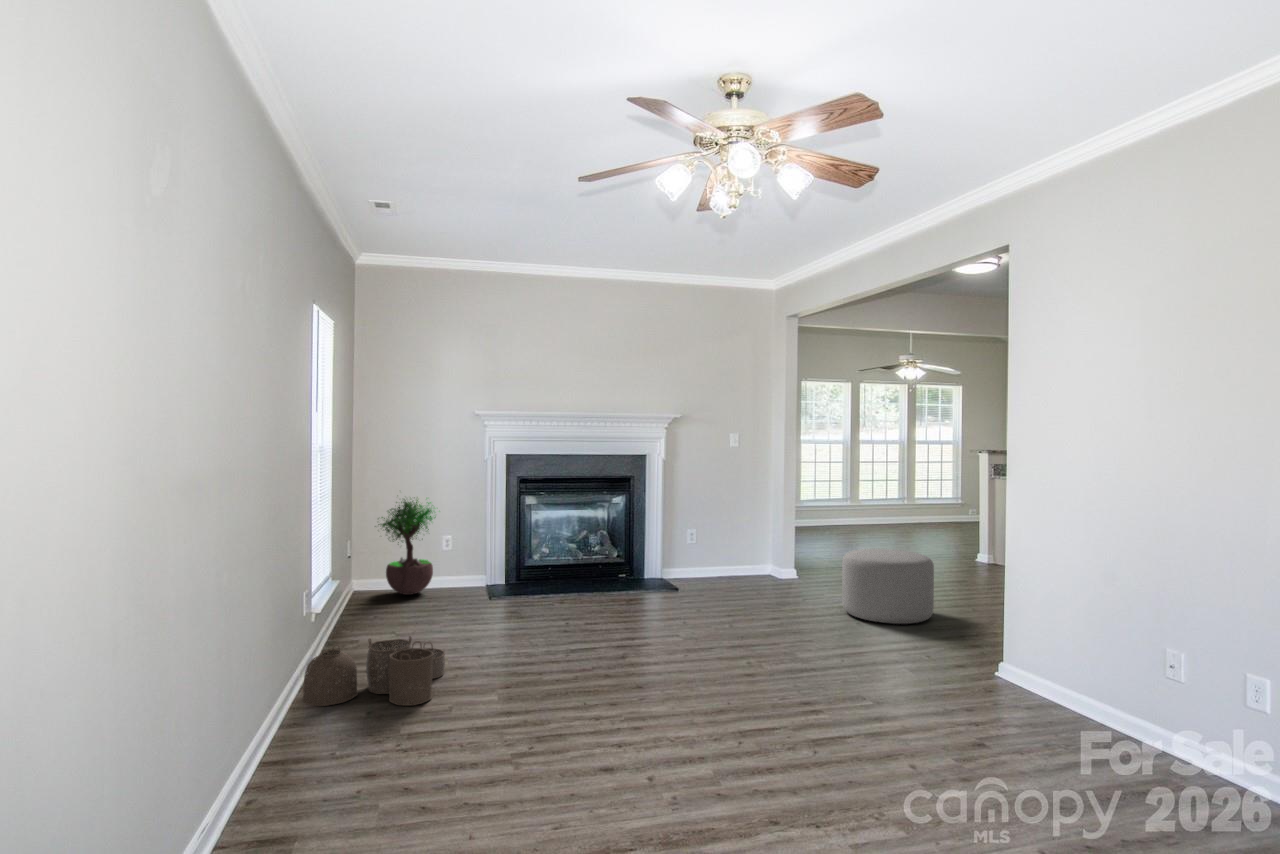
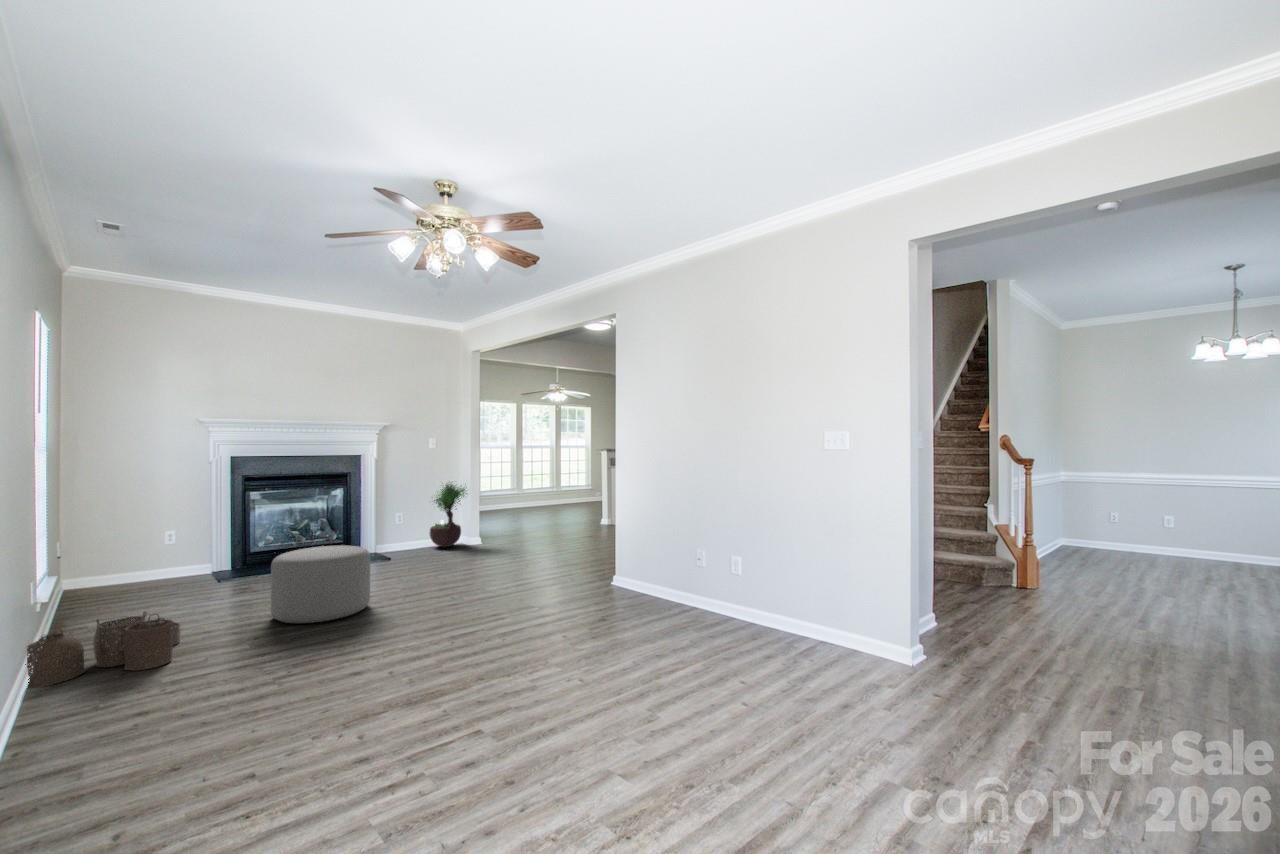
potted tree: present [378,499,433,595] -> present [430,482,467,547]
ottoman: present [842,549,934,624] -> present [271,545,370,623]

